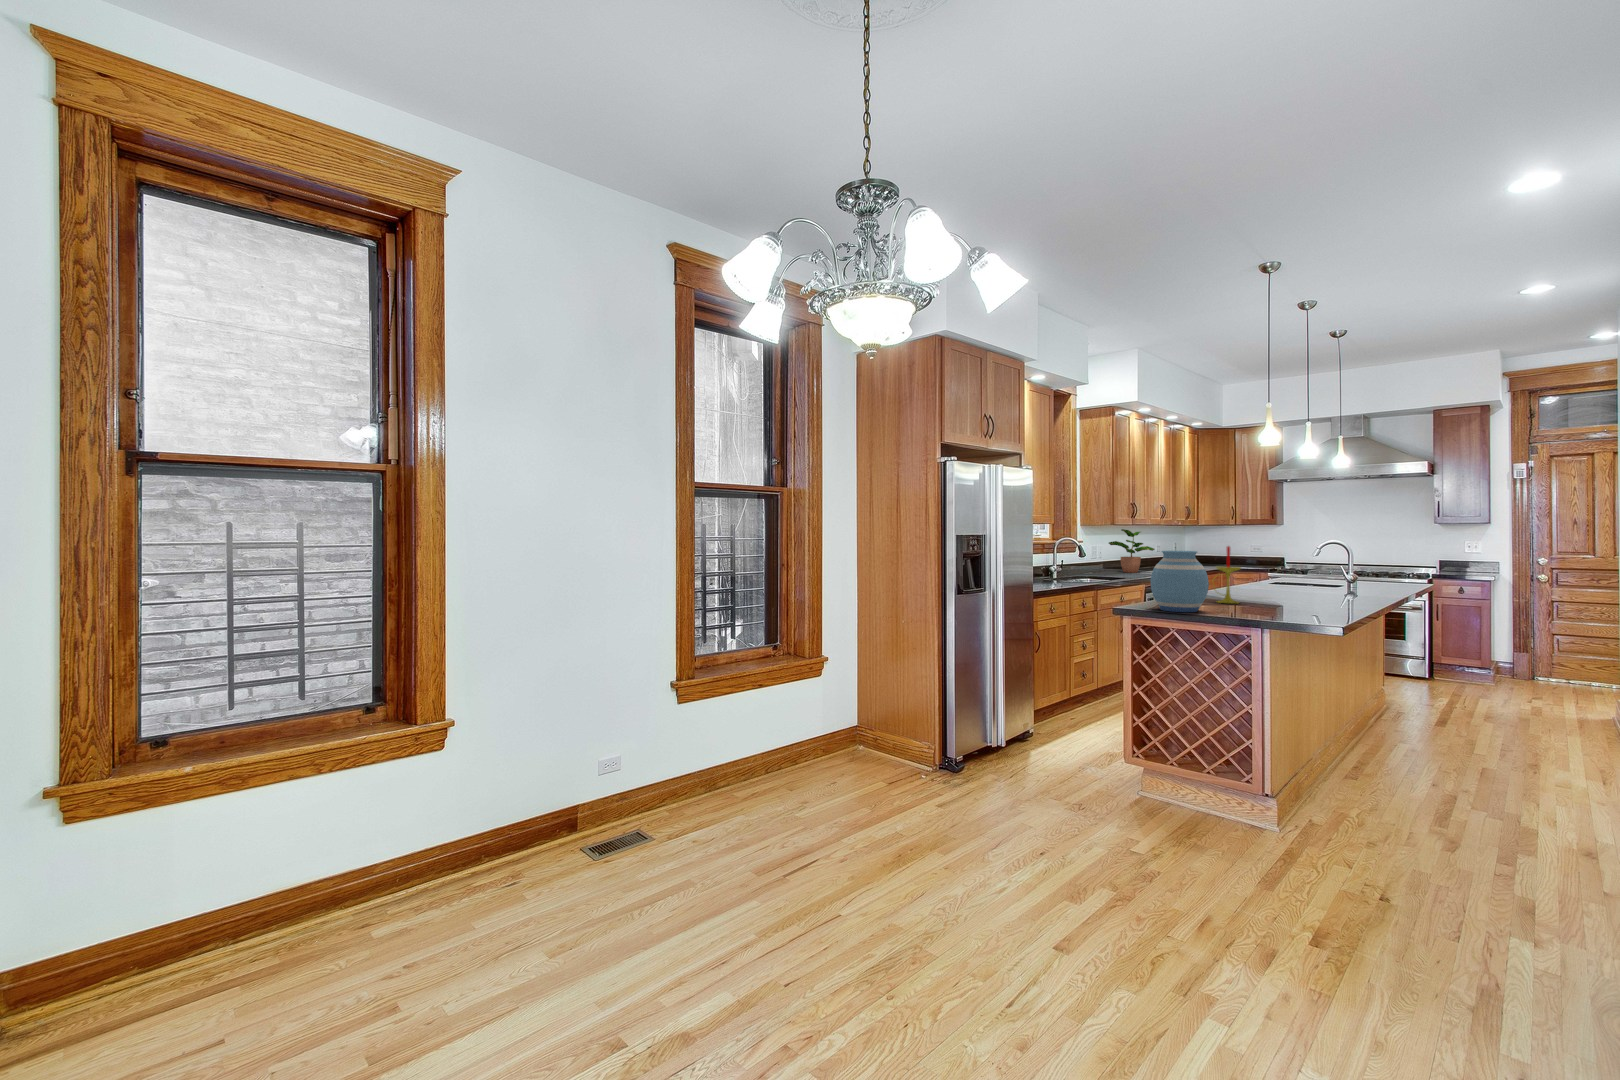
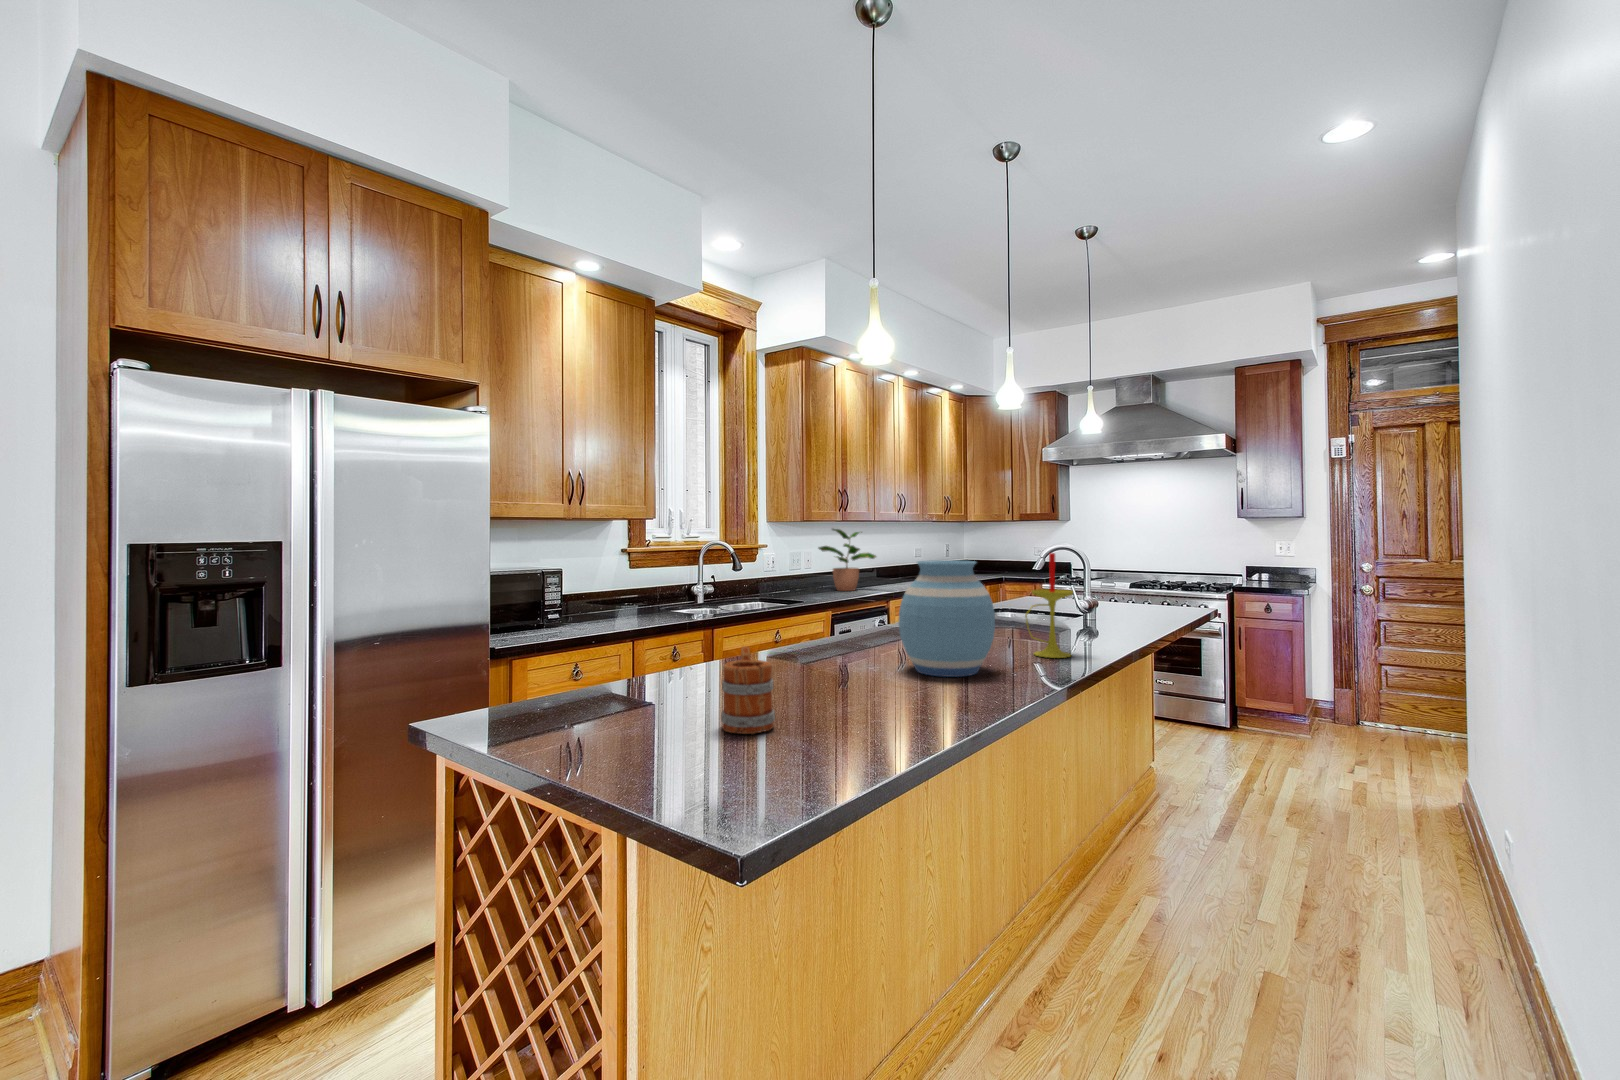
candle: present [1212,546,1240,604] -> present [1025,553,1073,658]
vase: present [1151,551,1209,612] -> present [899,560,995,677]
mug: none [1243,583,1273,617] -> present [721,647,775,734]

